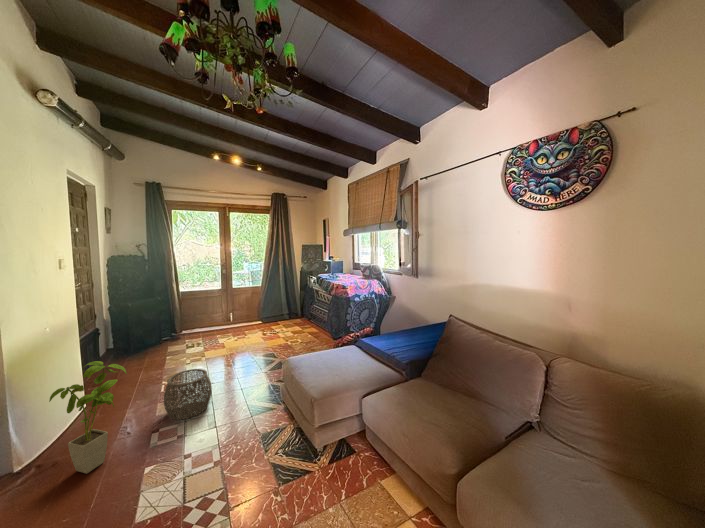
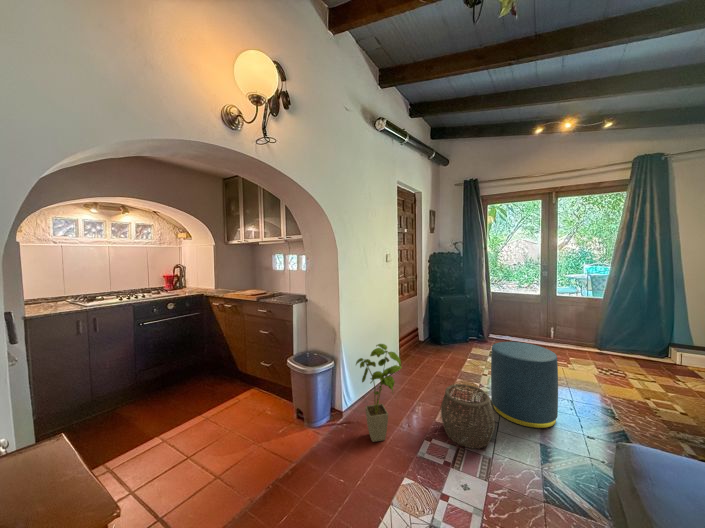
ottoman: none [200,325,246,385] -> present [491,342,558,429]

